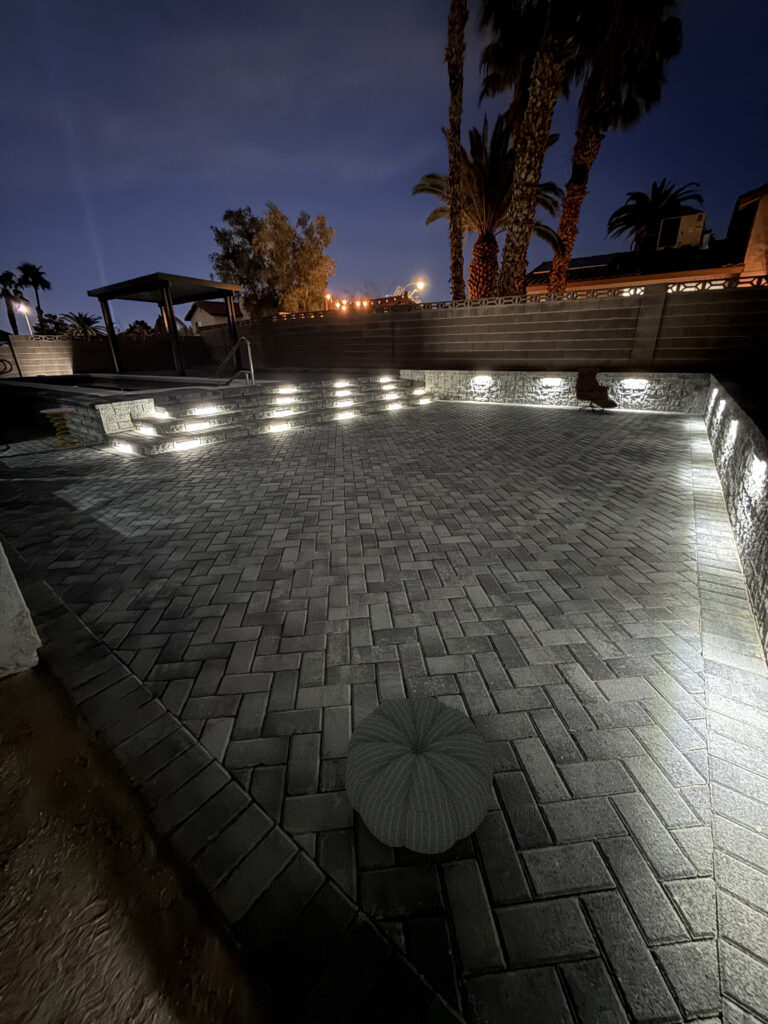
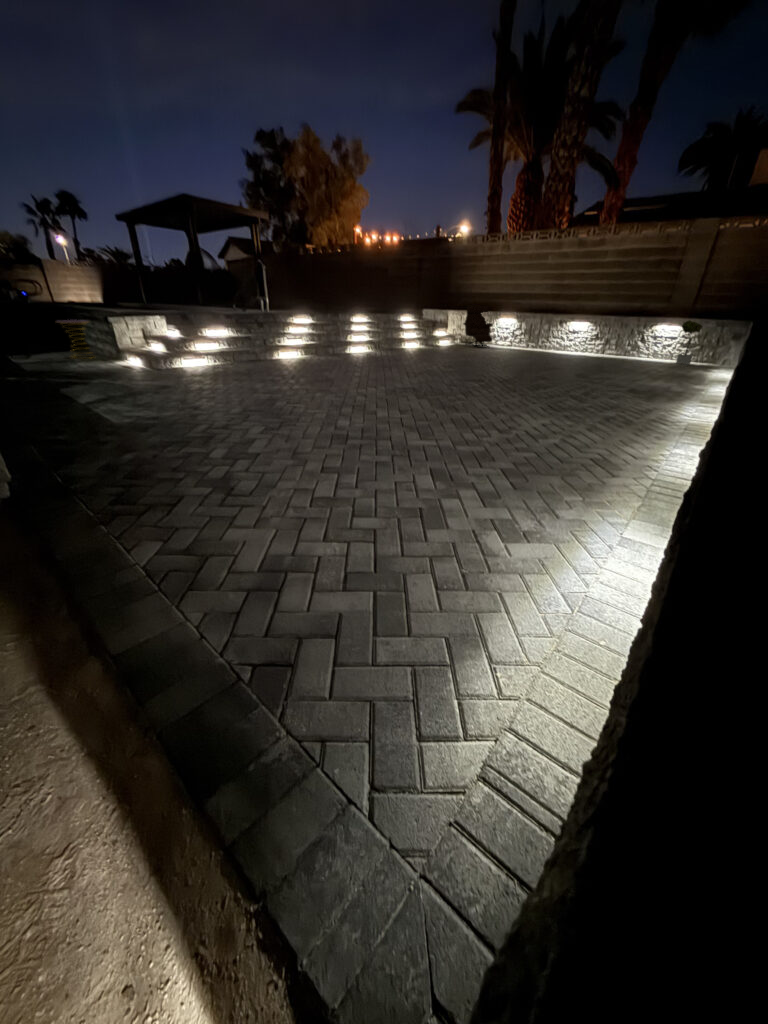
lounge chair: present [575,368,617,413] -> present [463,306,493,347]
potted tree: none [646,375,667,415] -> present [676,320,703,365]
pouf: present [345,696,494,854] -> none [236,524,372,626]

